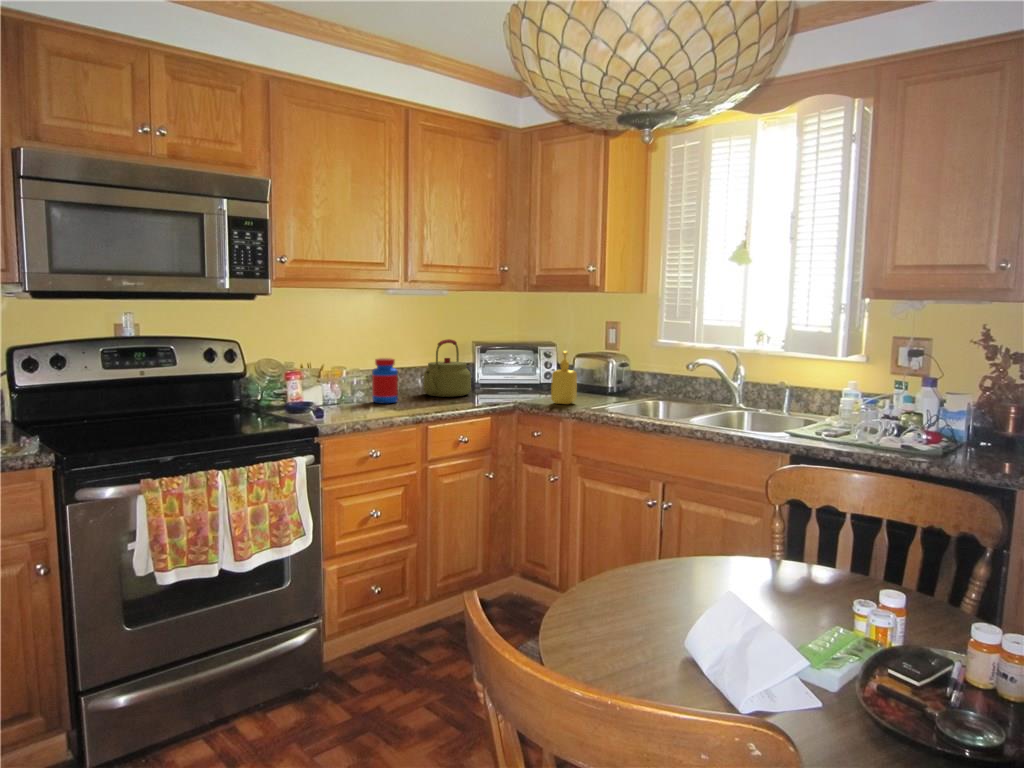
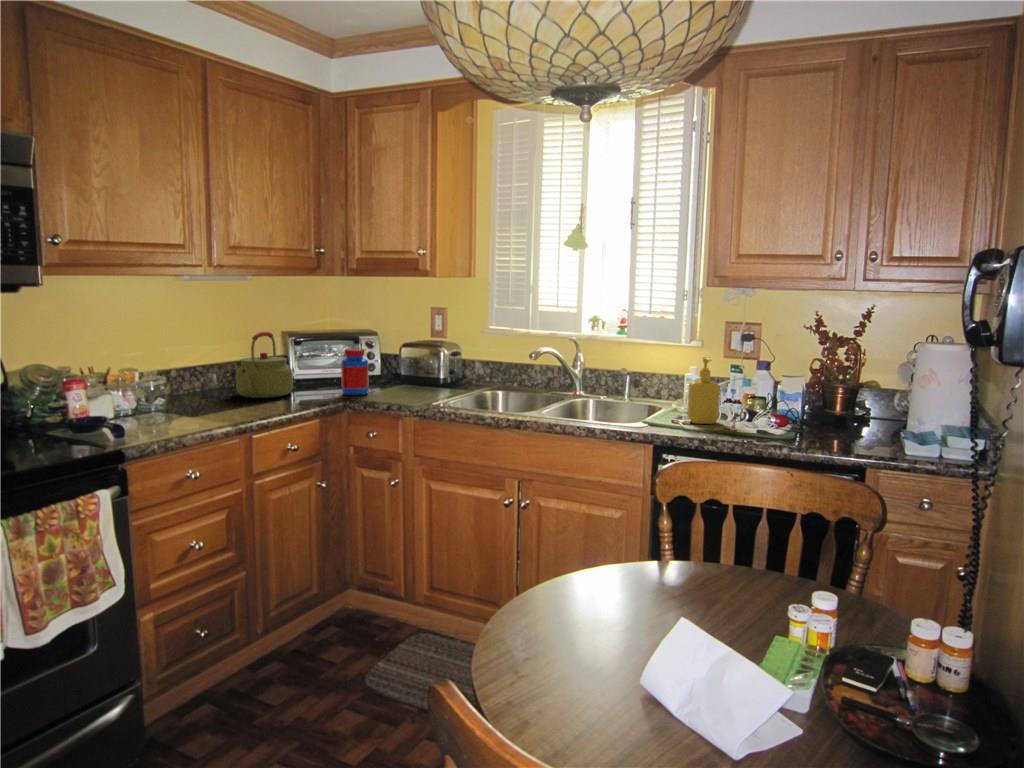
soap dispenser: present [551,351,577,404] -> present [687,357,720,424]
jar: present [372,358,398,403] -> present [341,348,369,396]

